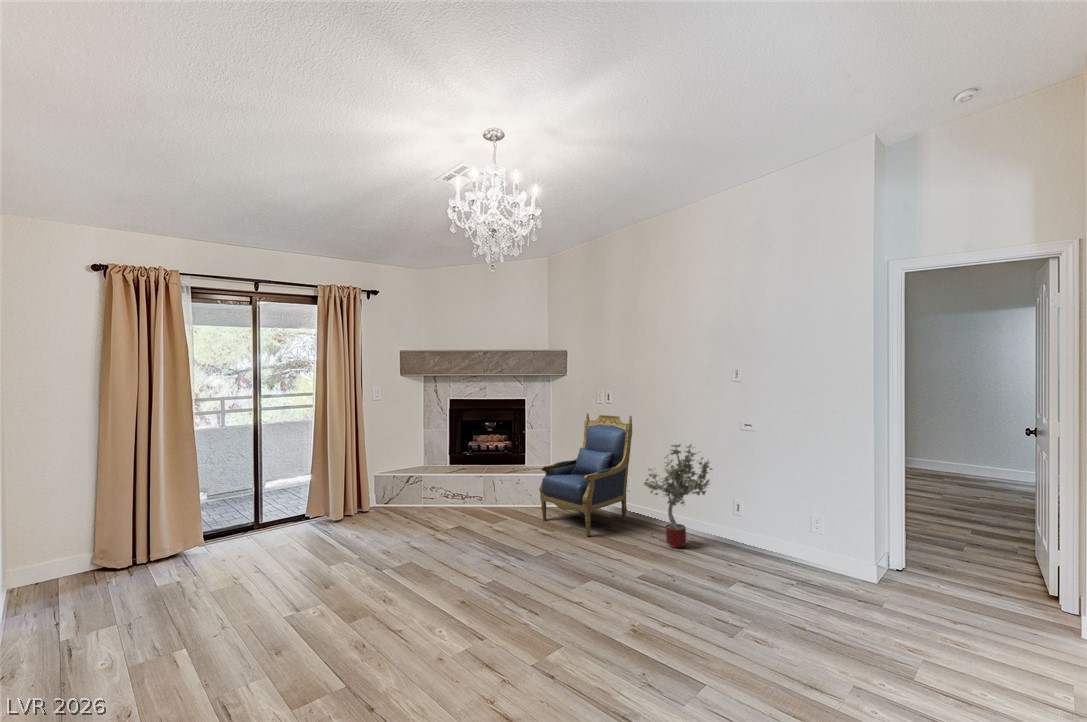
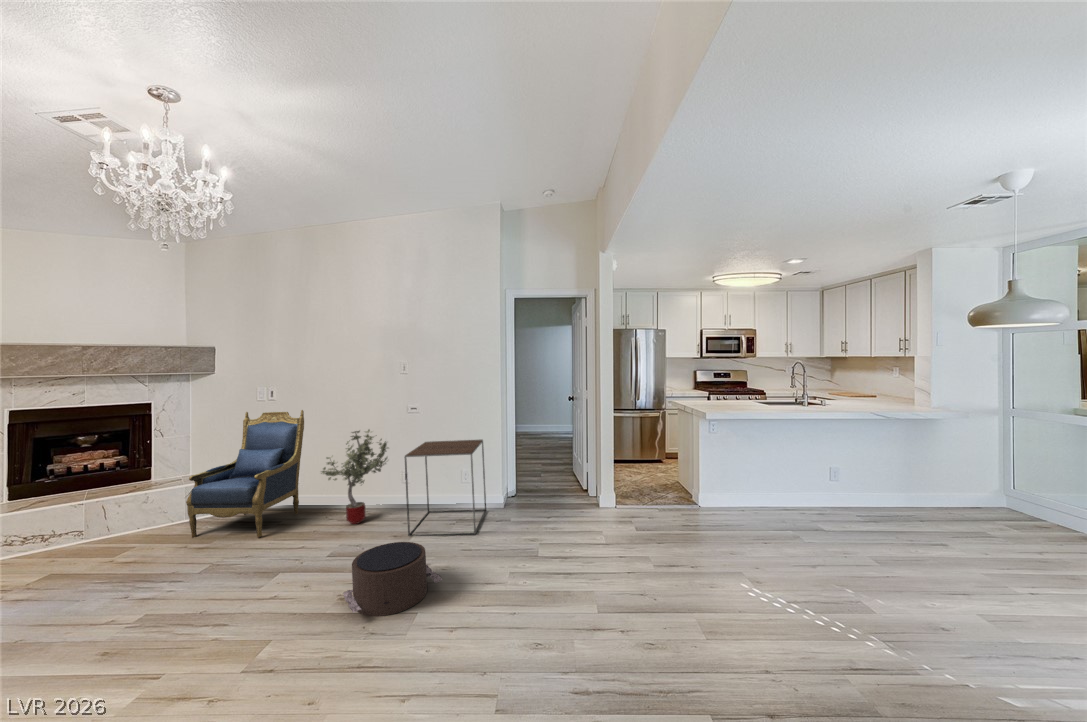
side table: none [723,468,845,609] -> present [404,440,486,536]
pouf: none [632,585,745,675] -> present [343,542,442,616]

